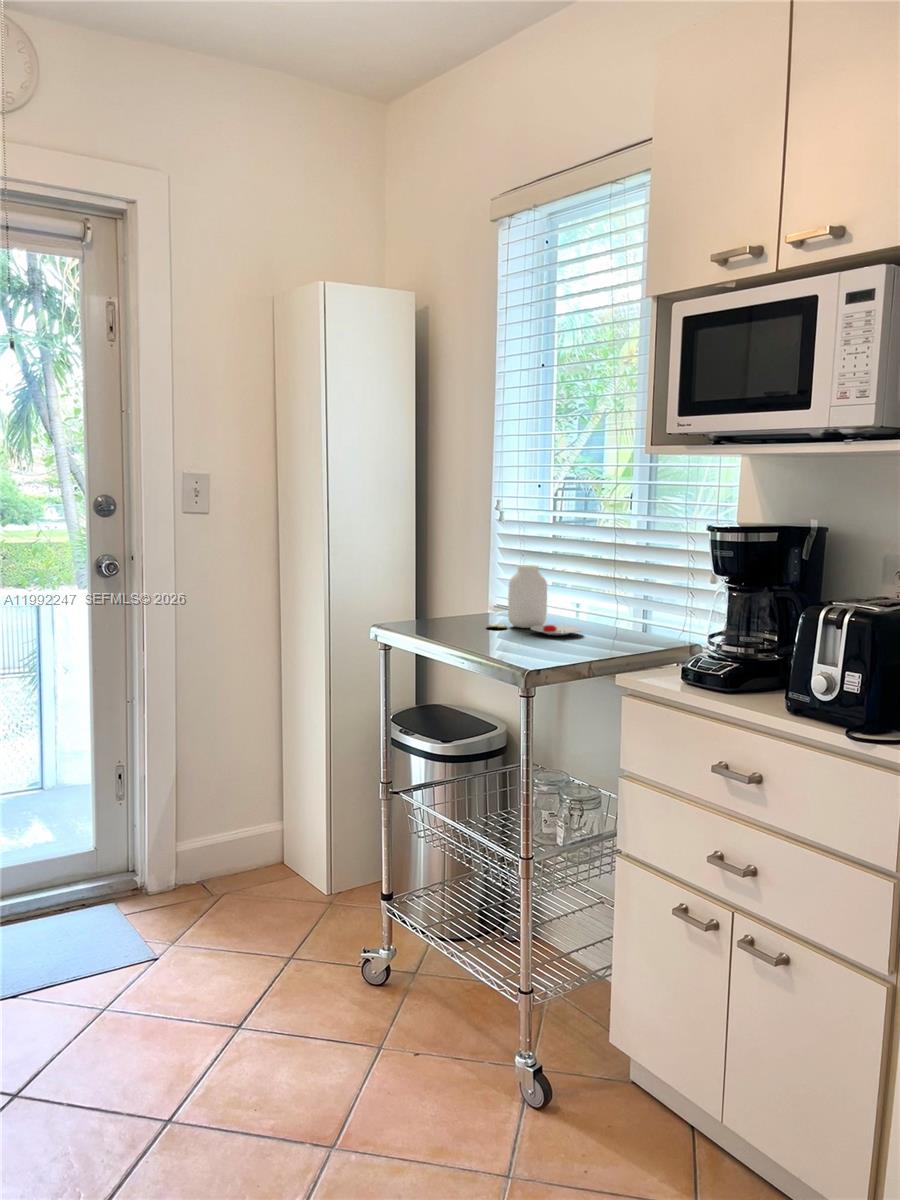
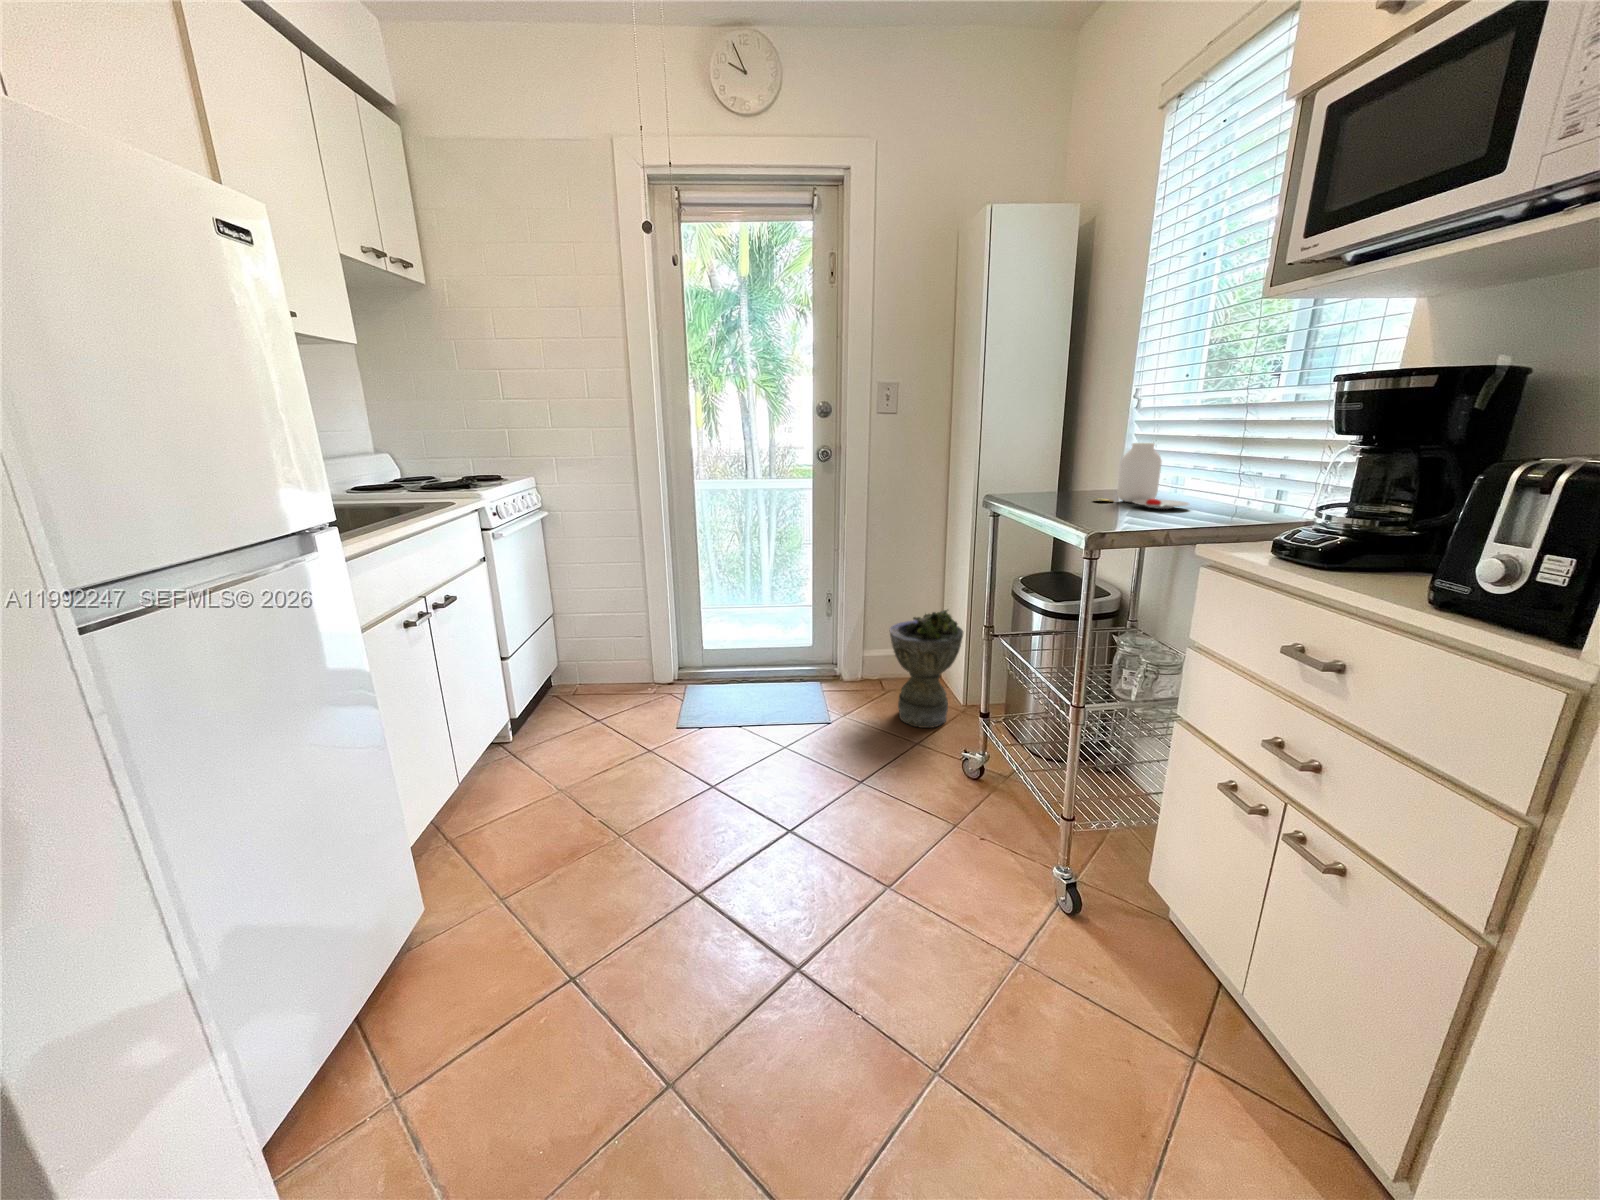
planter: none [232,767,331,935] -> present [890,609,963,728]

